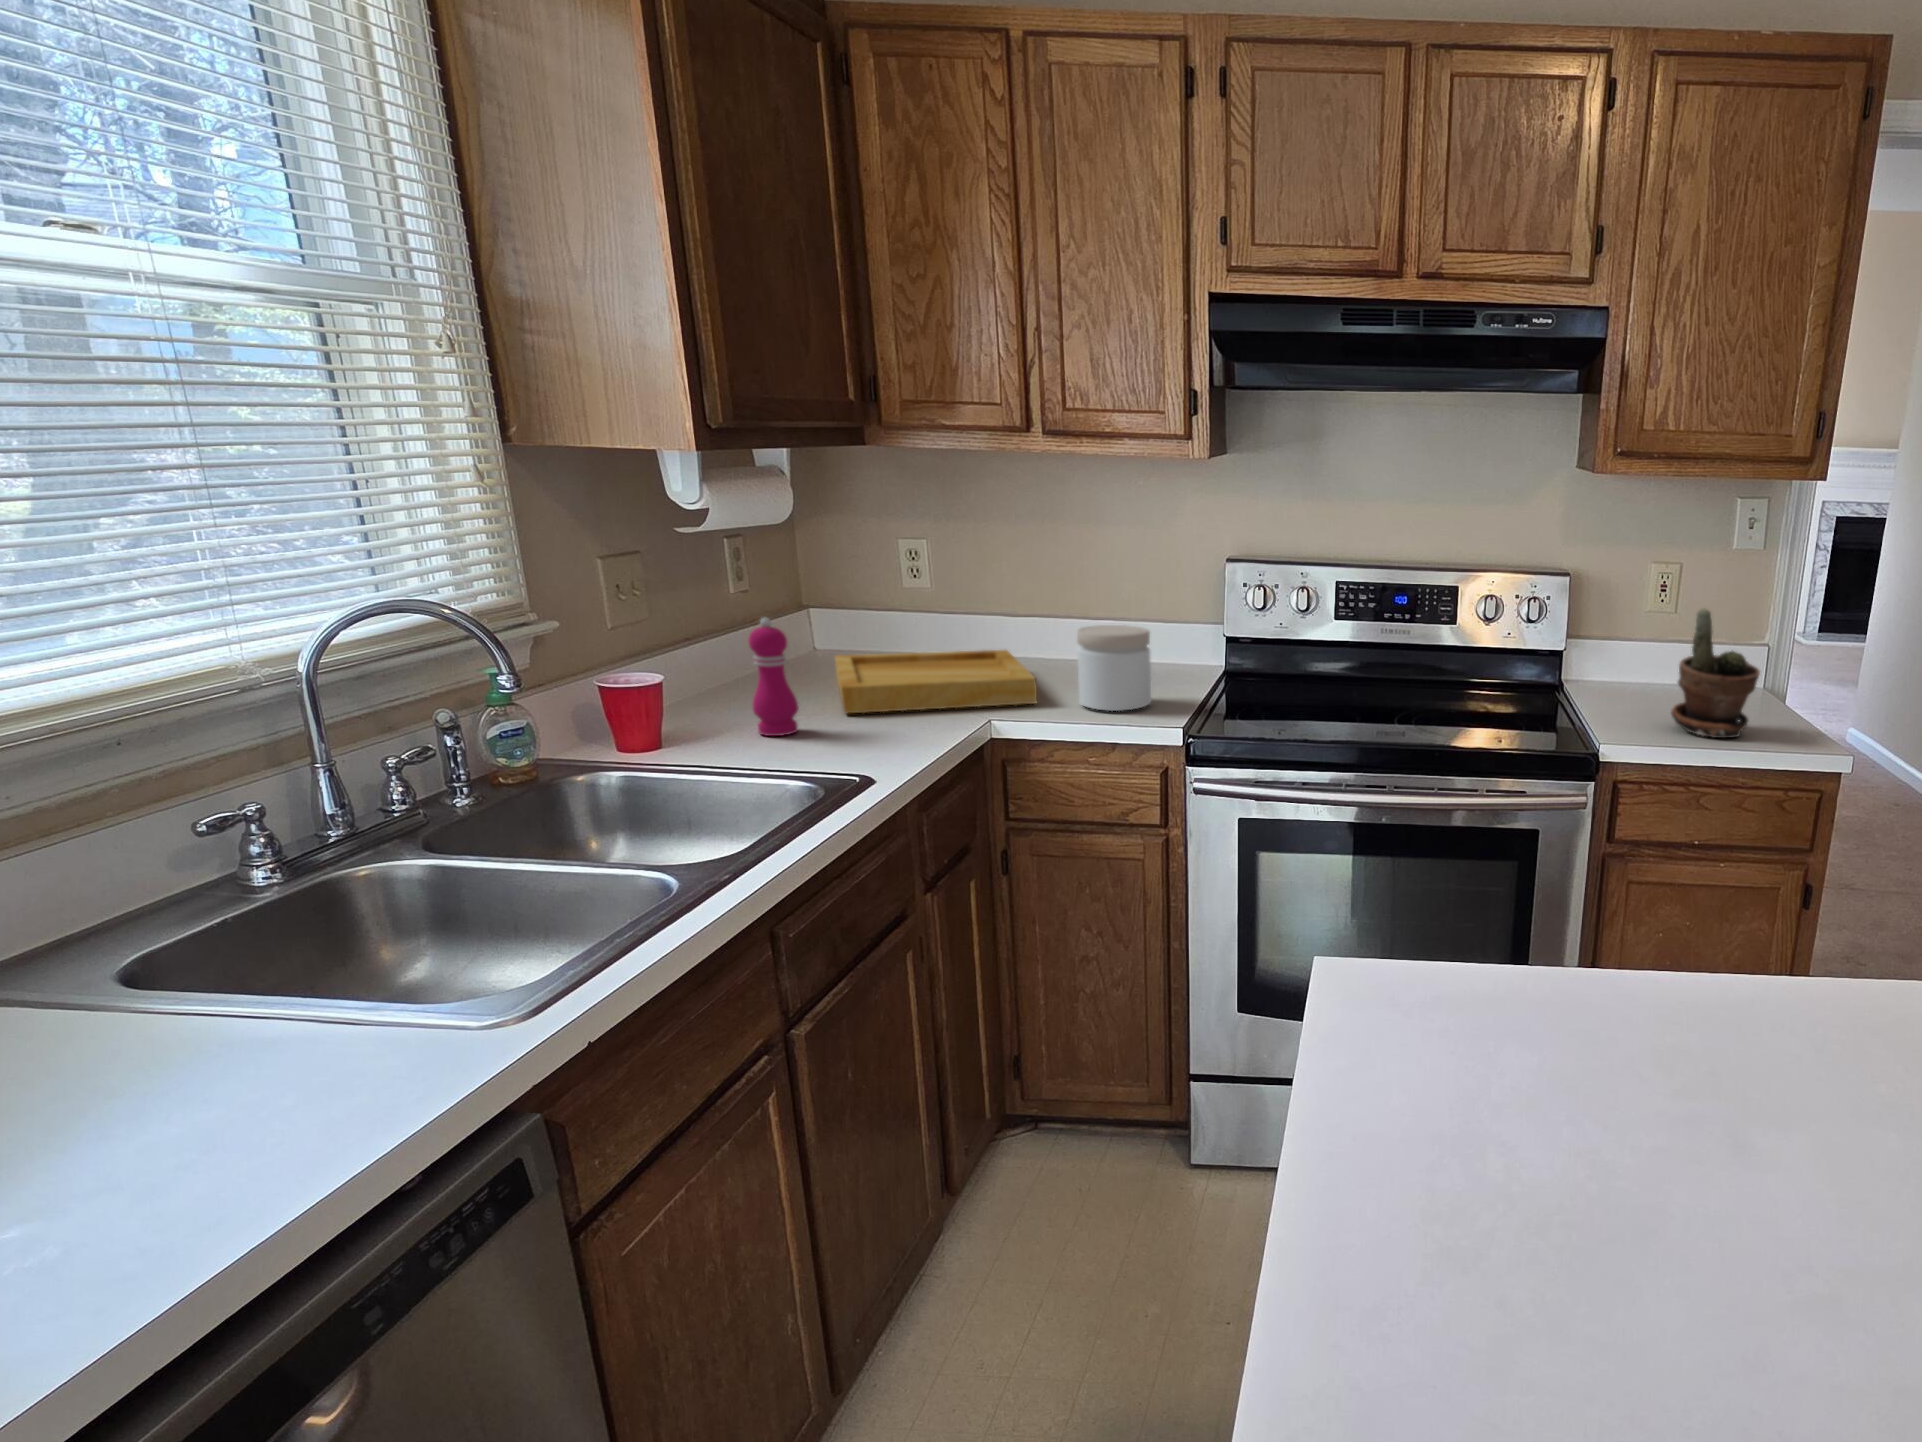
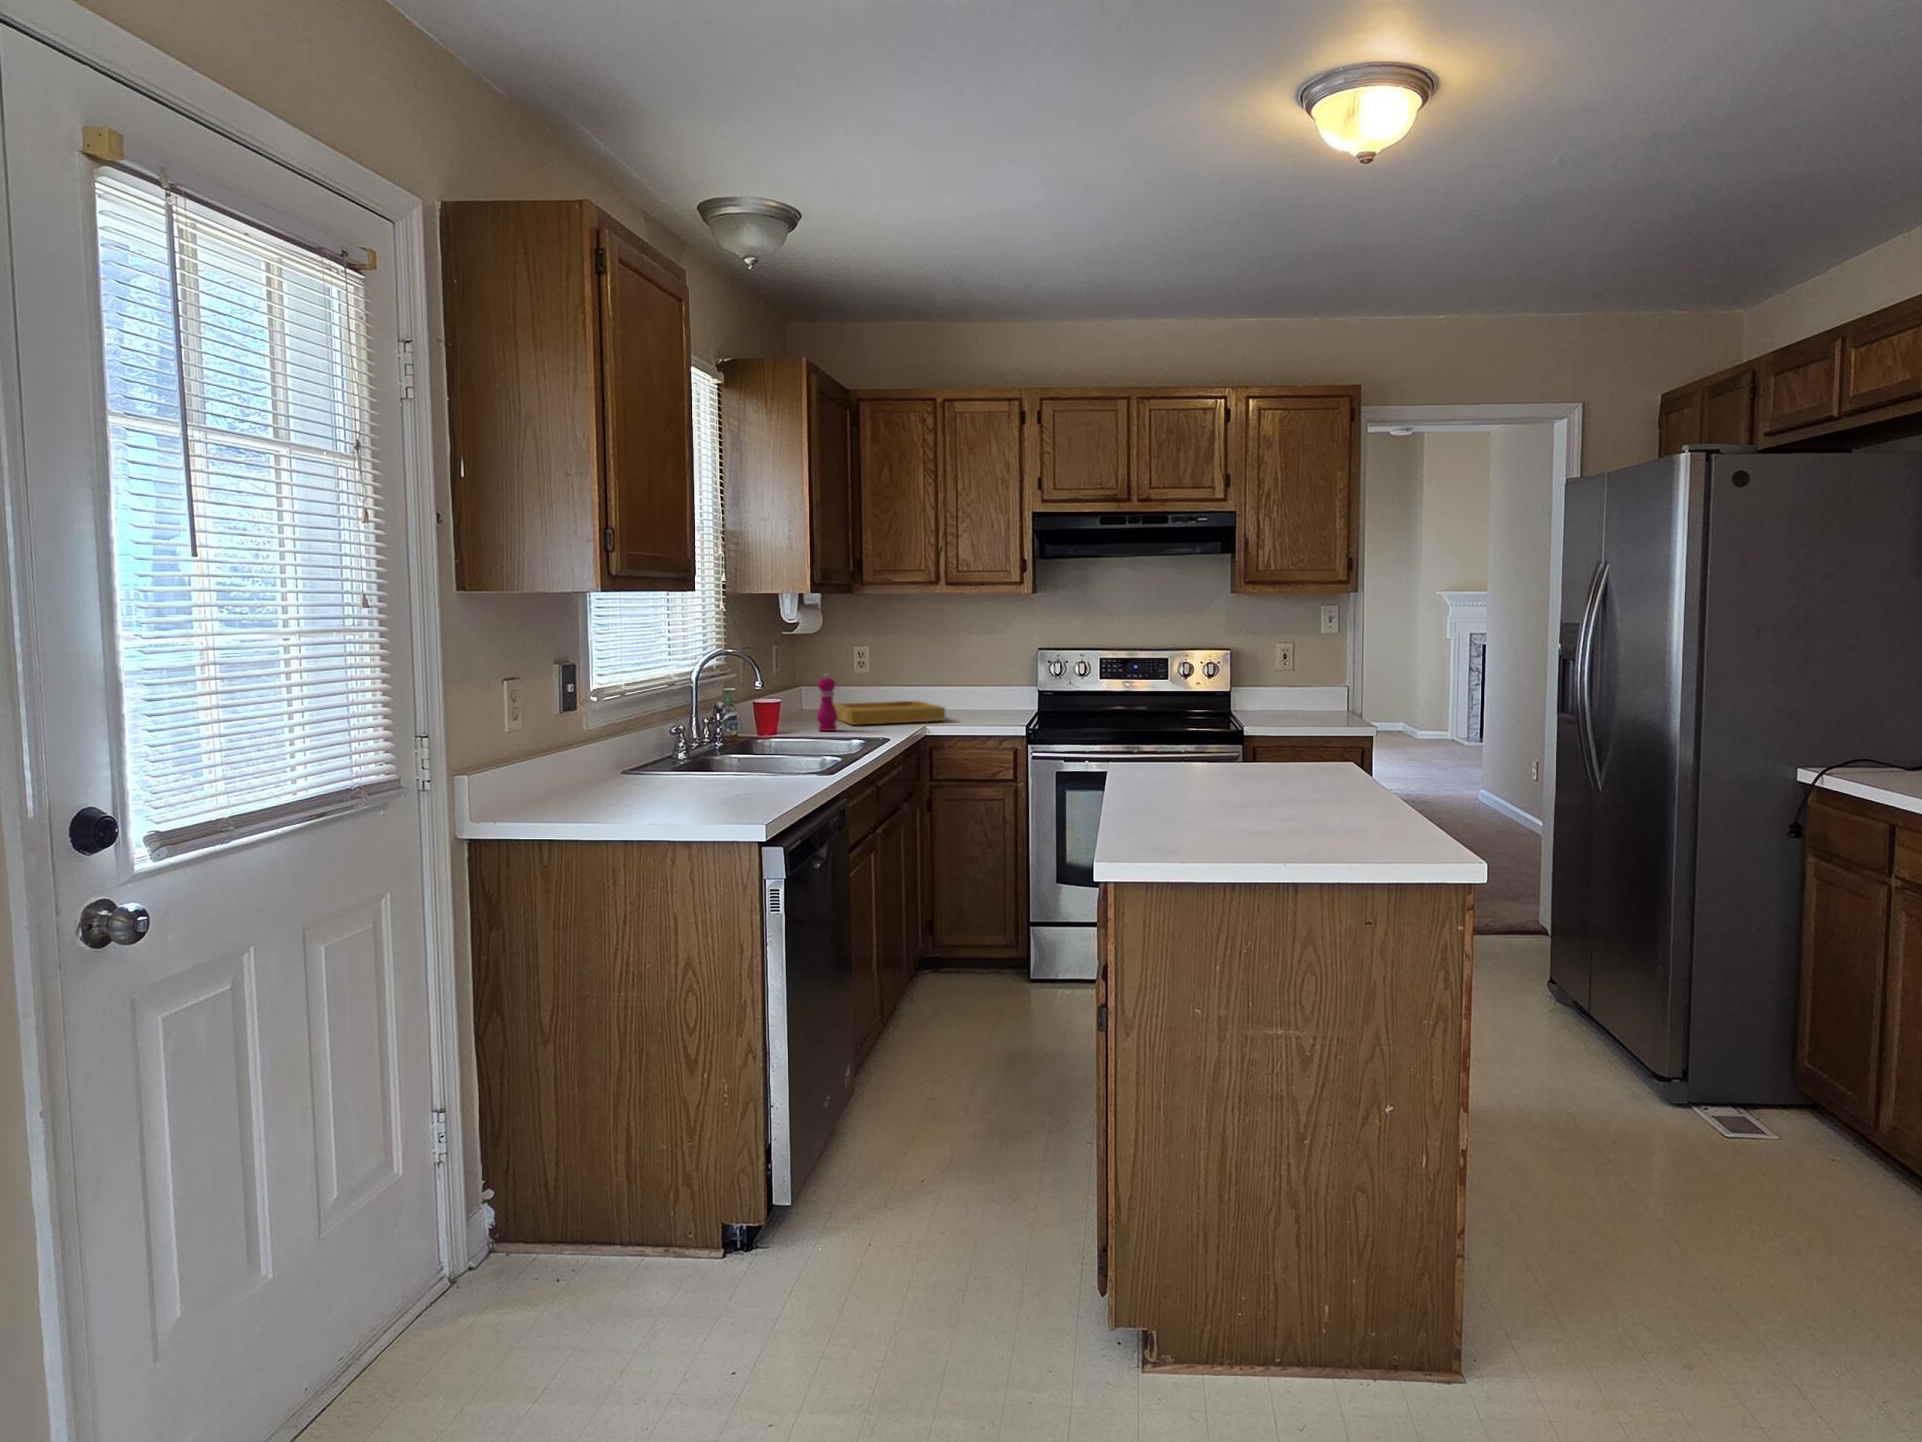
potted plant: present [1671,608,1760,738] -> none [1285,657,1329,725]
jar: present [1077,625,1151,711] -> none [967,680,1005,722]

